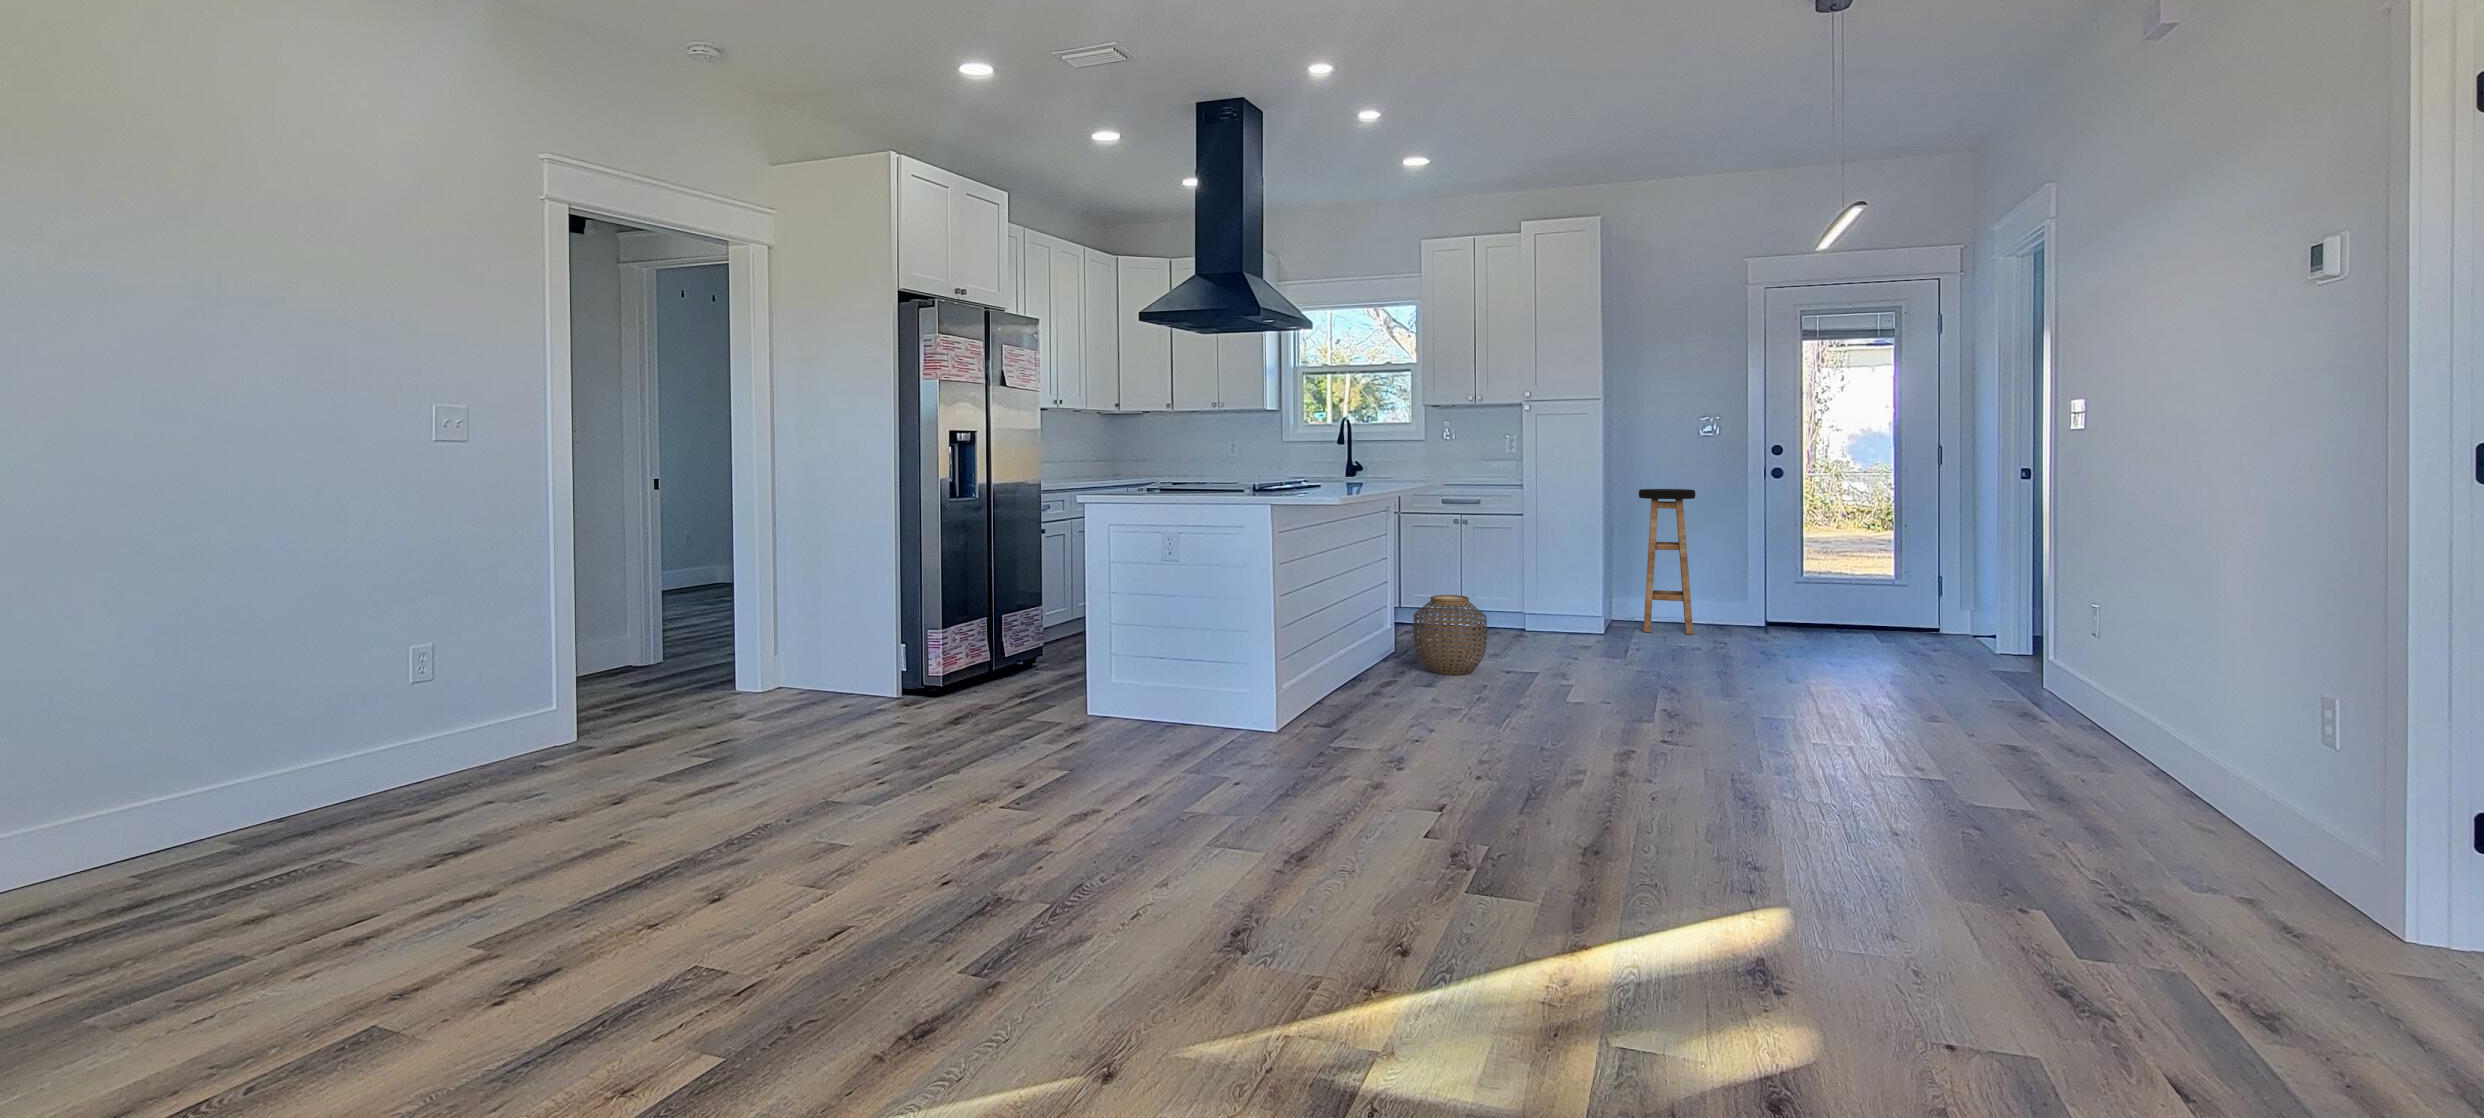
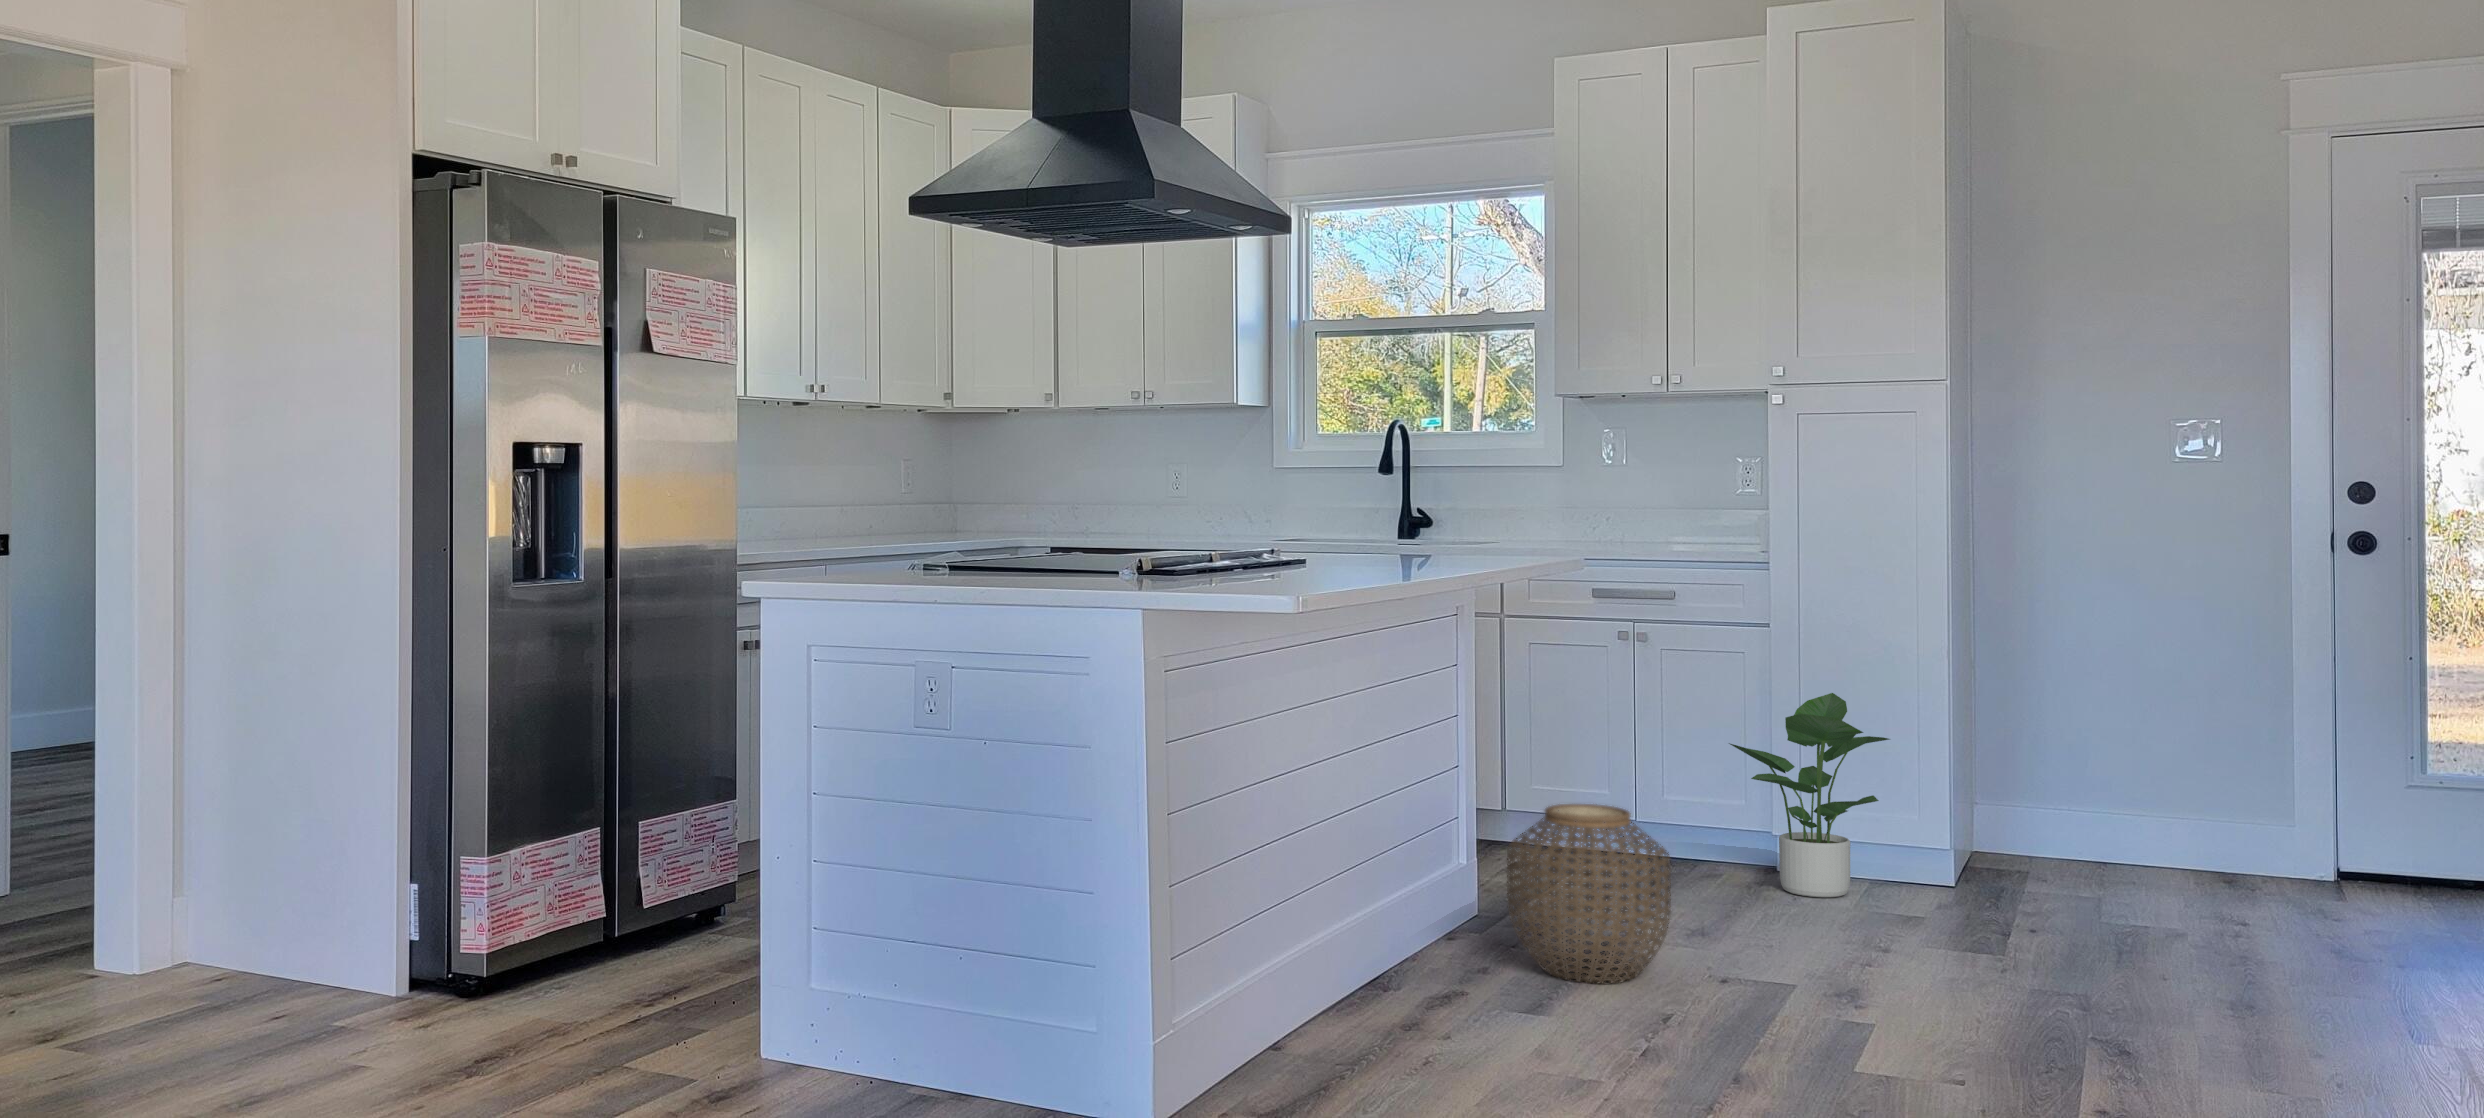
bar stool: present [1639,489,1696,635] -> none [2025,574,2154,894]
potted plant: none [1506,545,1580,640] -> present [1729,693,1890,897]

